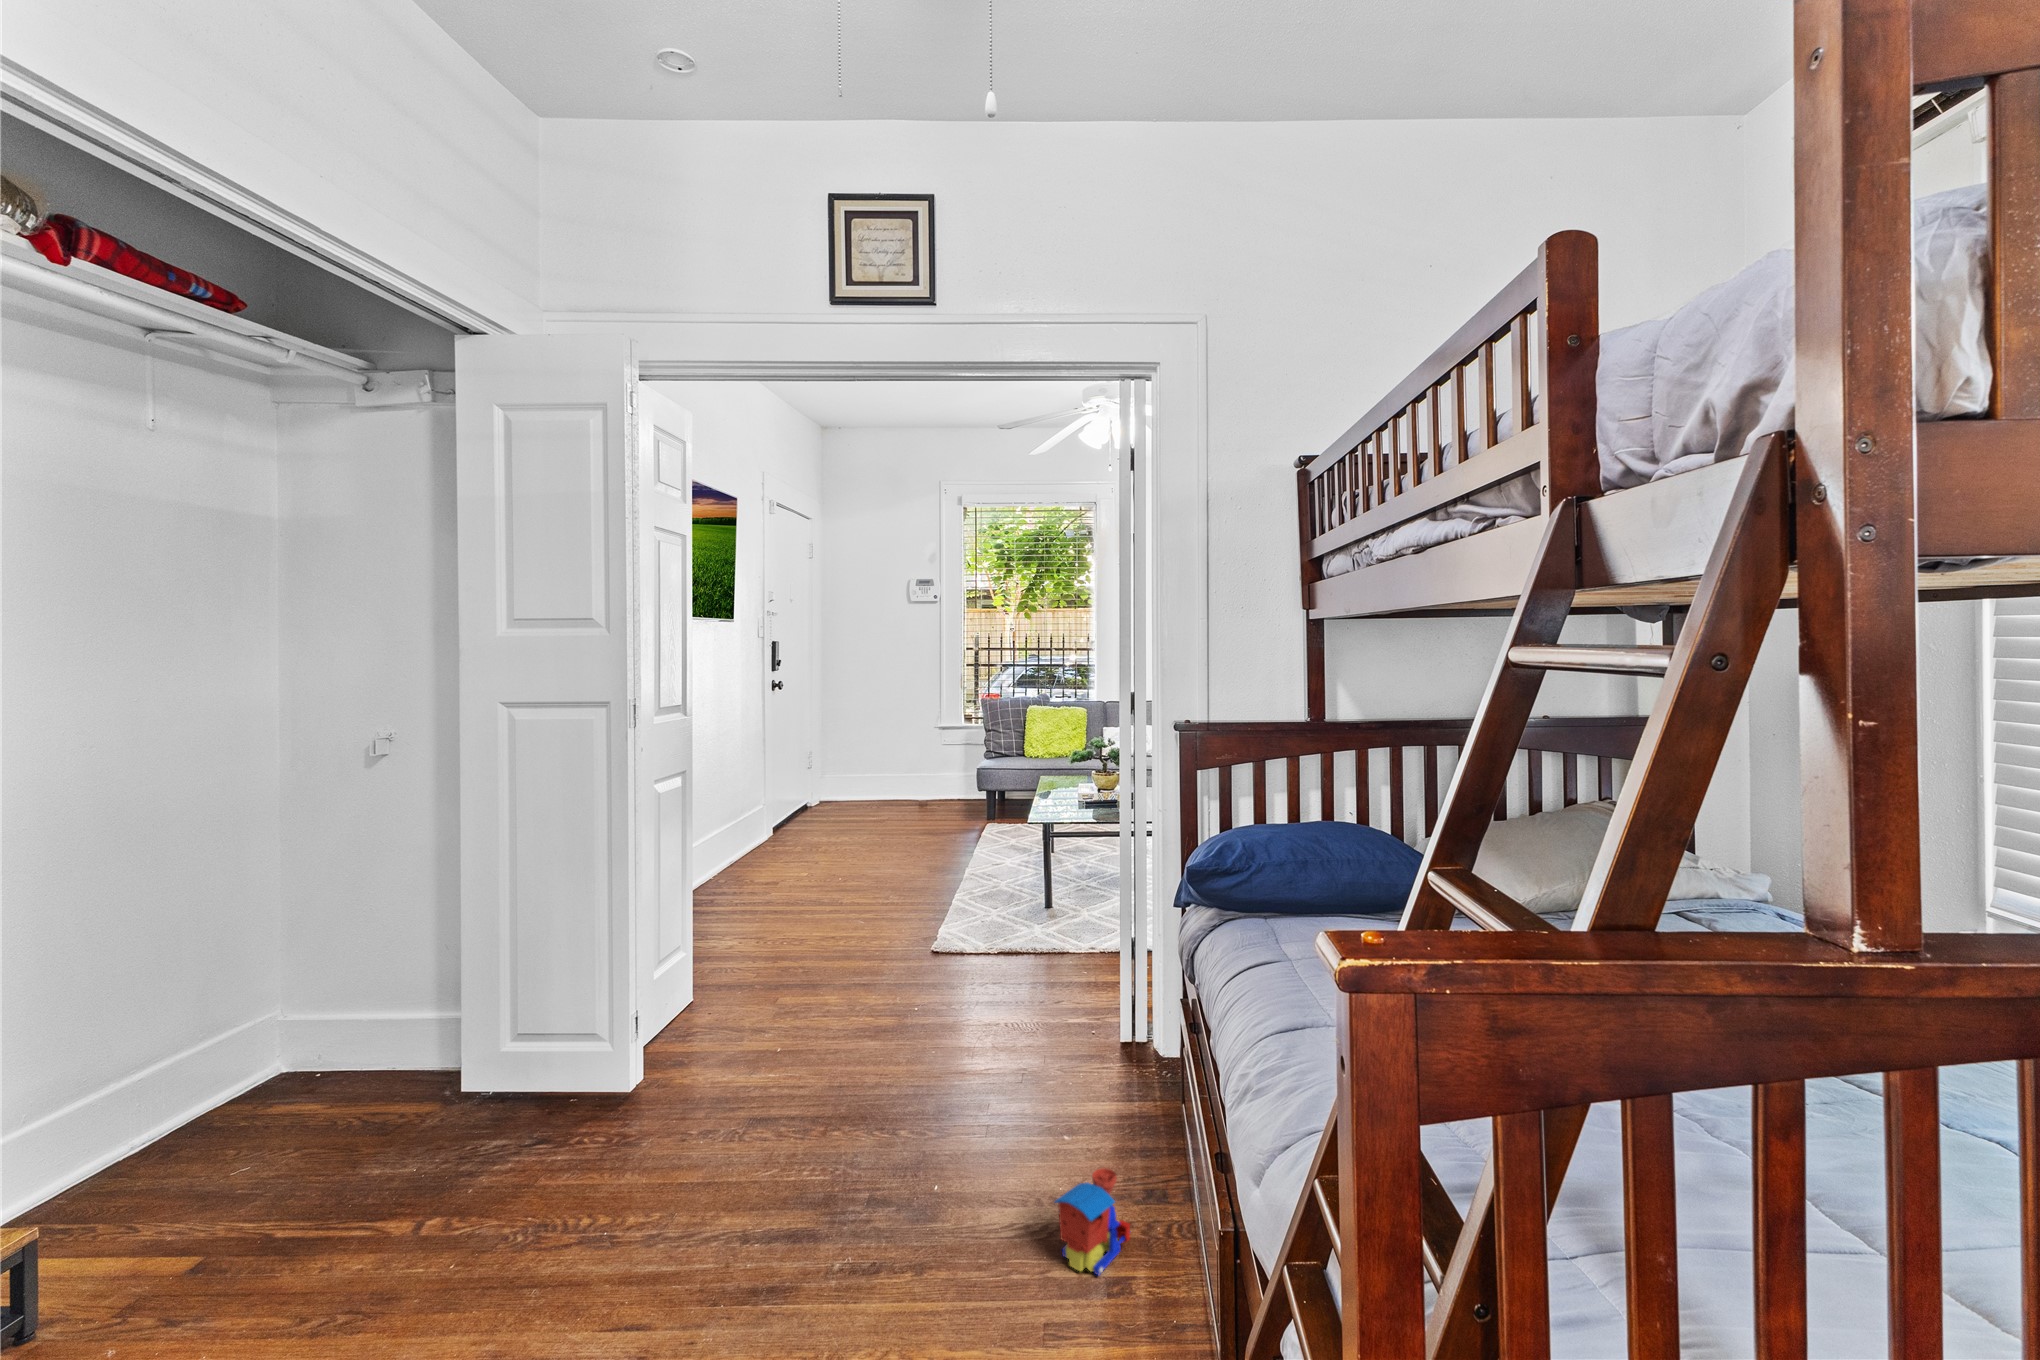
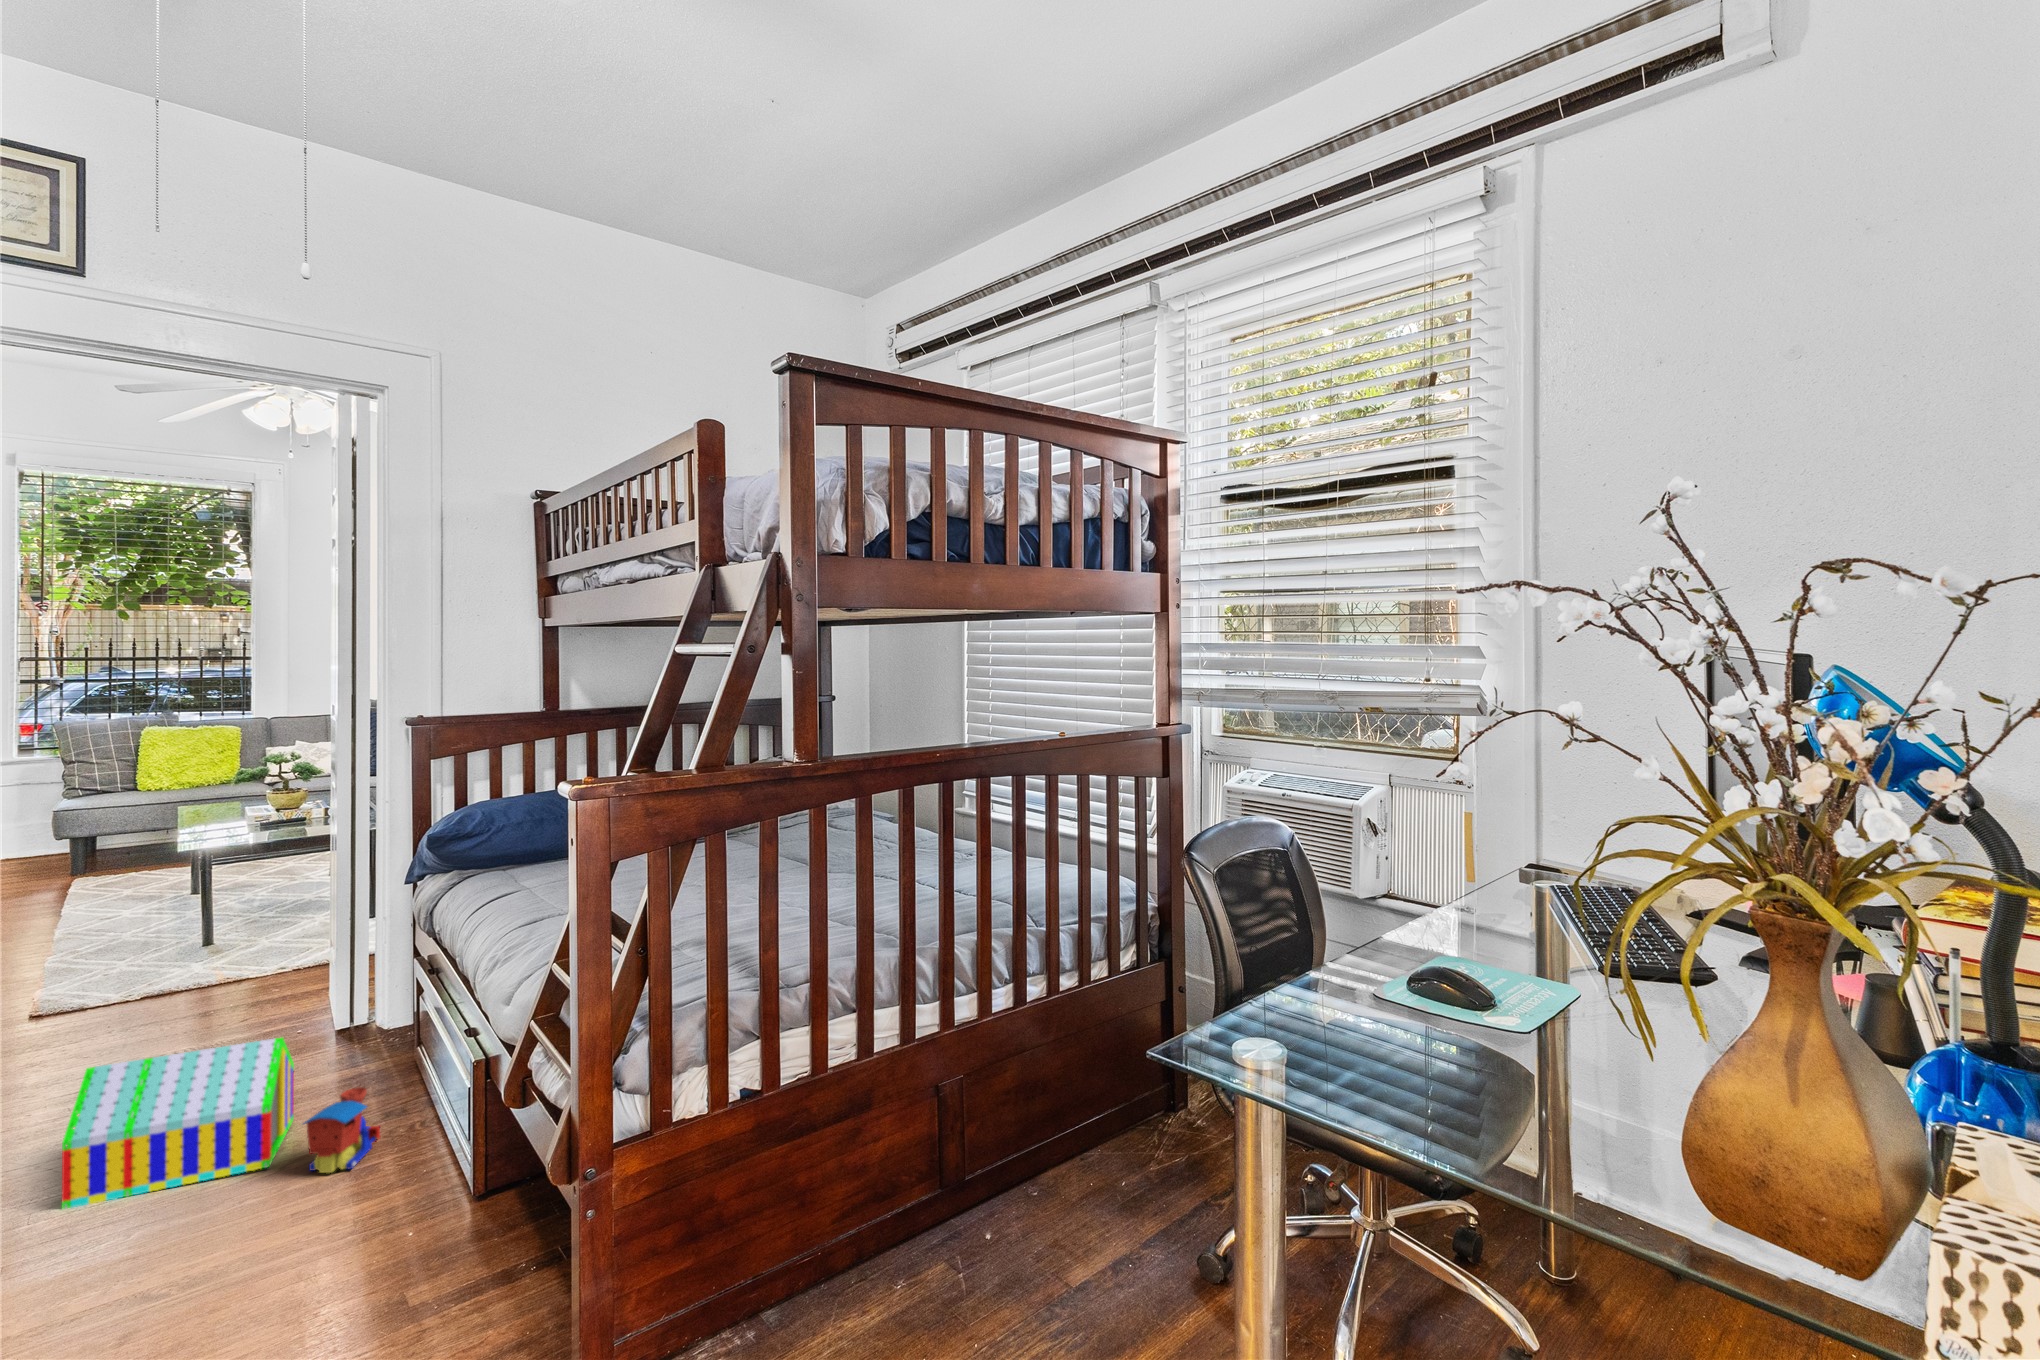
toy house: none [879,1062,1064,1231] -> present [62,1038,294,1209]

